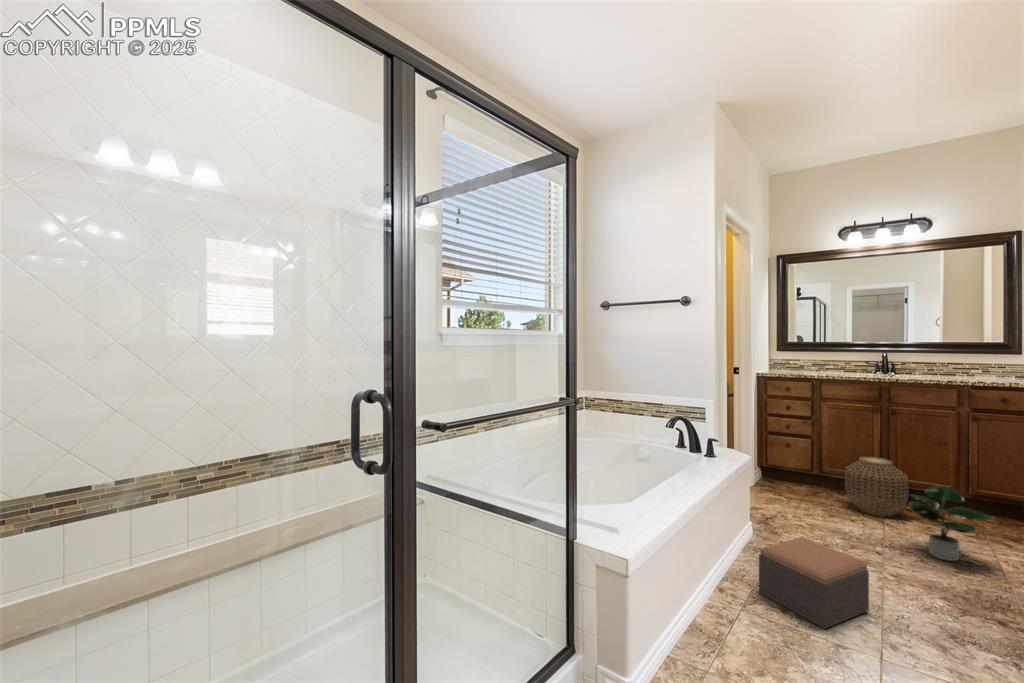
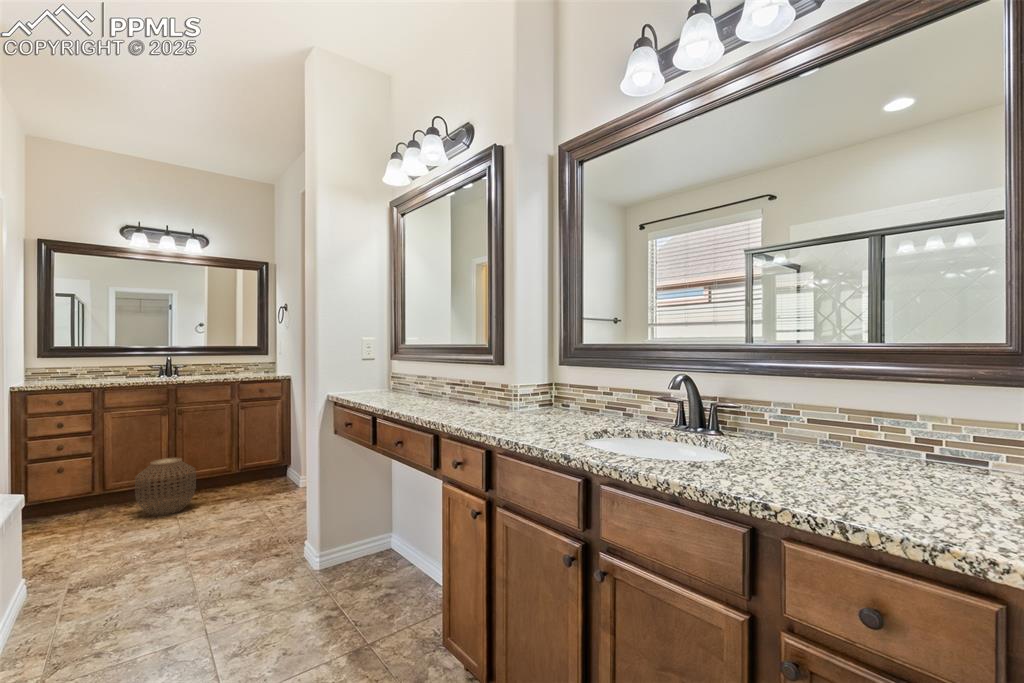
potted plant: present [909,486,993,561] -> none [203,467,264,529]
footstool: present [759,537,869,628] -> none [57,556,186,655]

